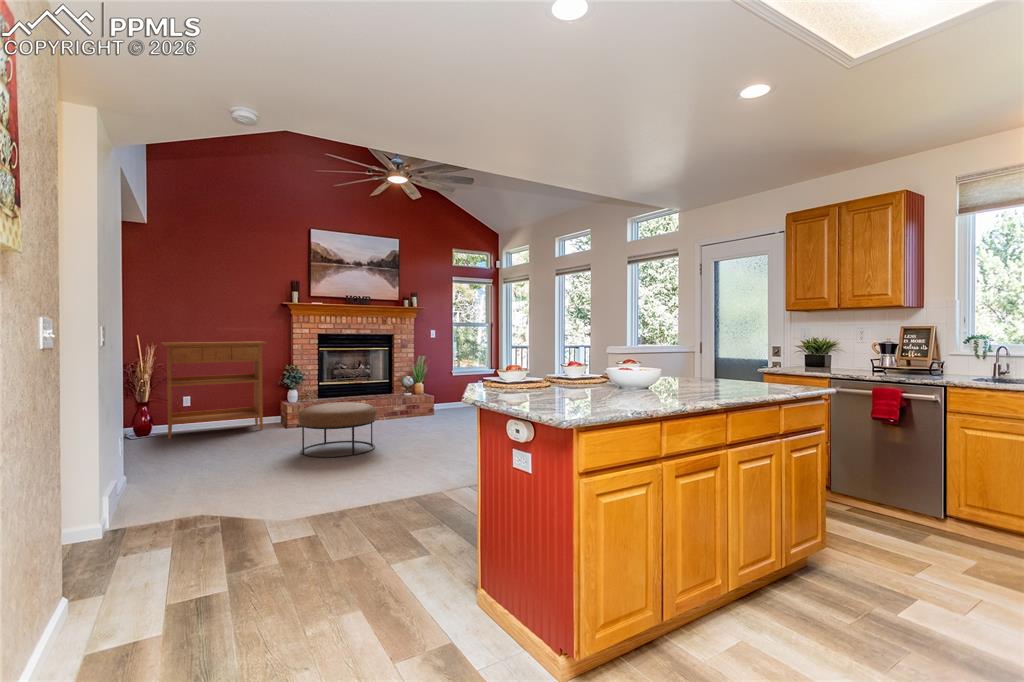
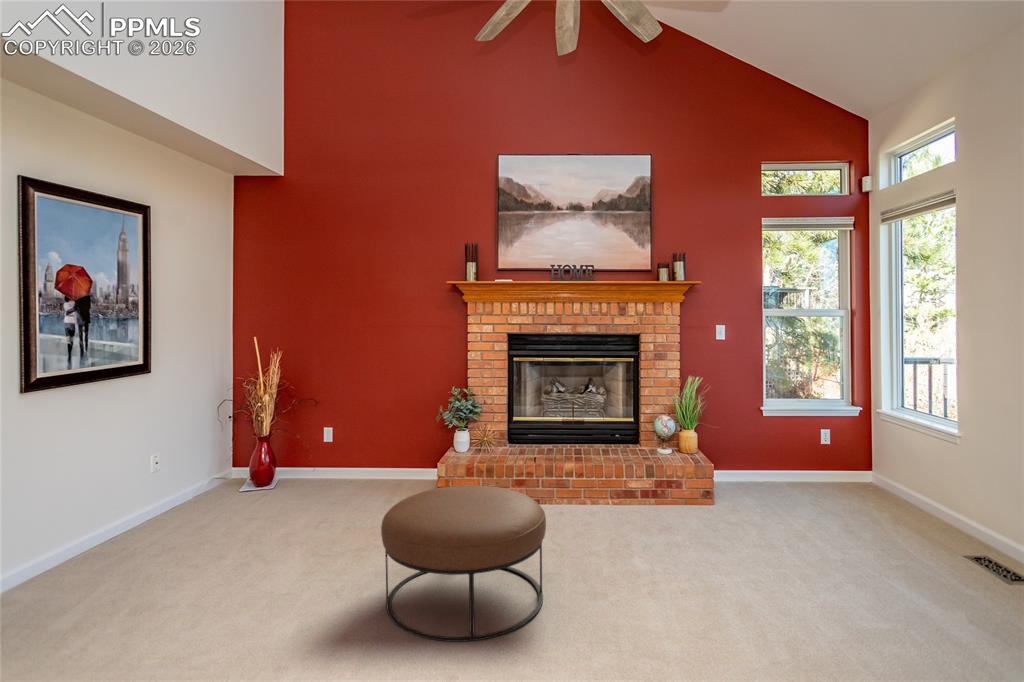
console table: present [162,342,266,439] -> none [268,347,422,496]

